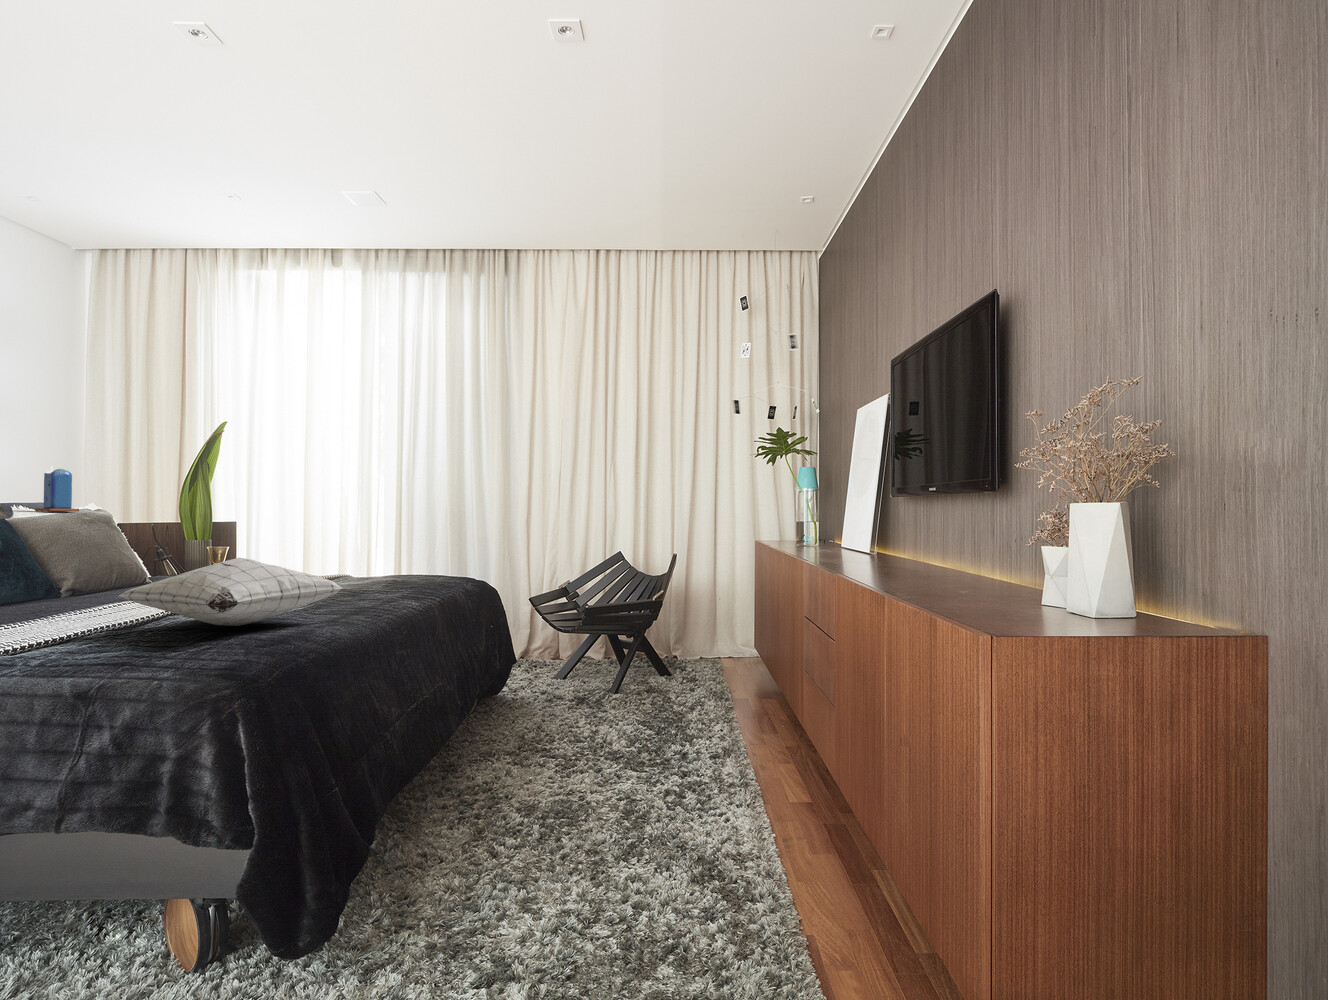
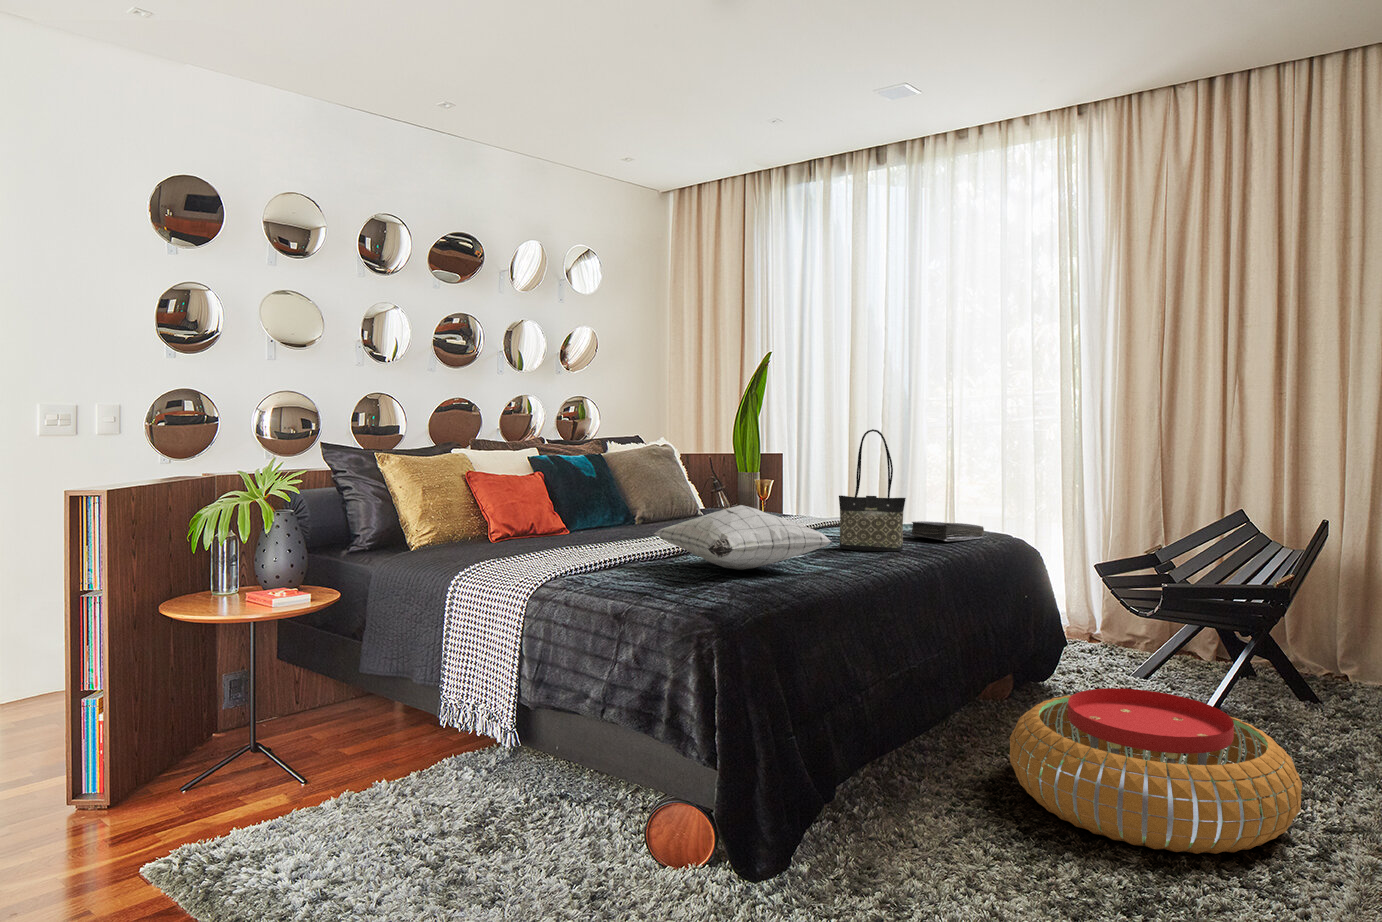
candle: present [35,466,79,512] -> none [622,405,651,447]
tote bag: none [333,487,398,599] -> present [839,429,906,551]
book: none [395,570,456,586] -> present [912,521,984,542]
pouf: none [501,683,699,804] -> present [1010,688,1302,854]

